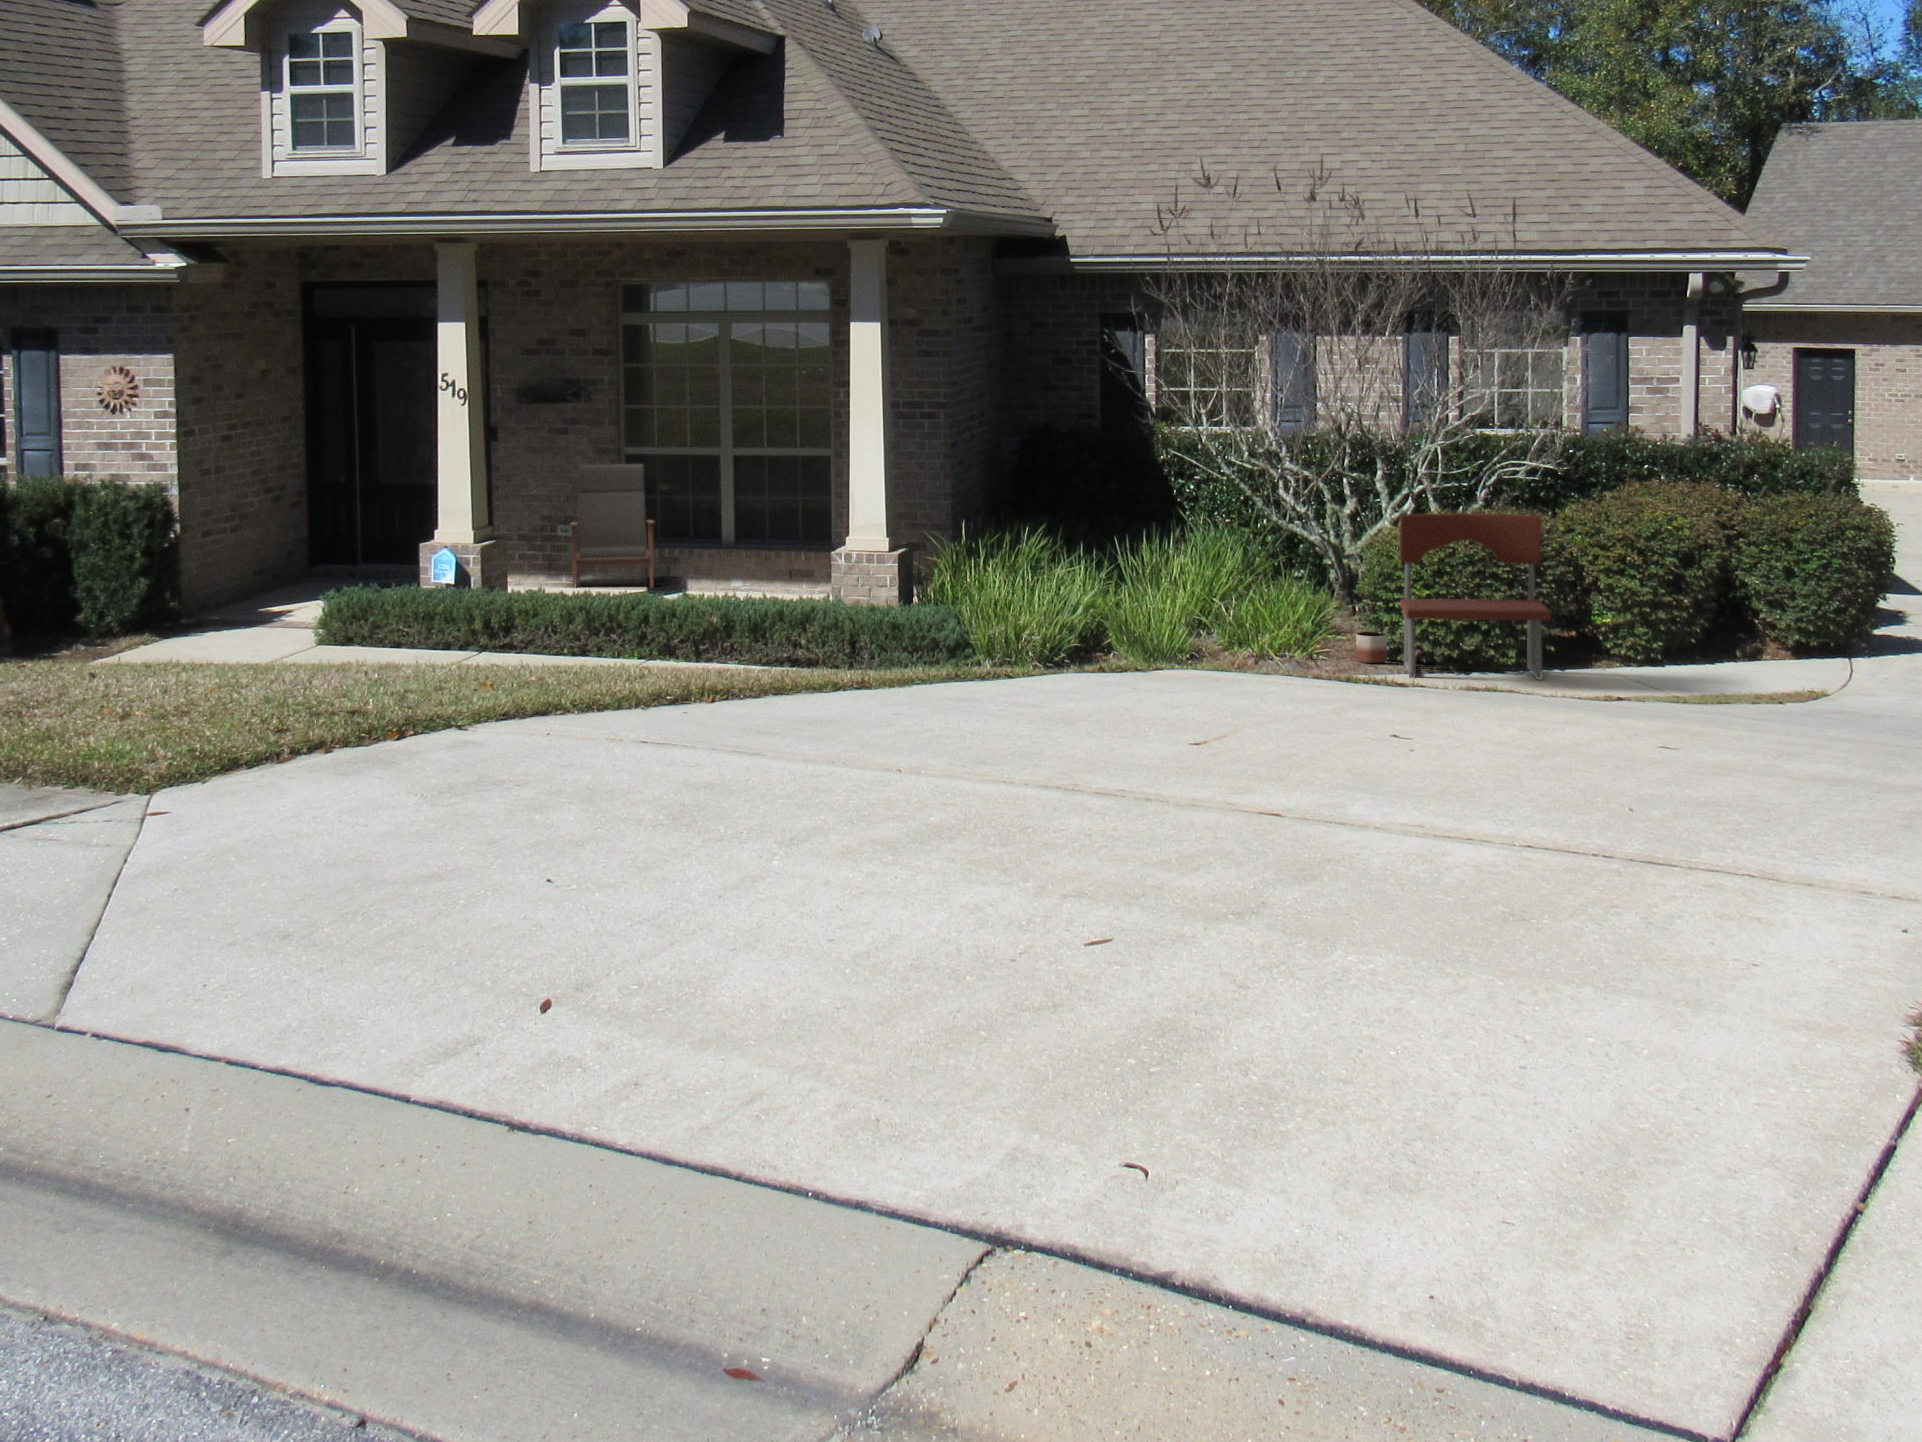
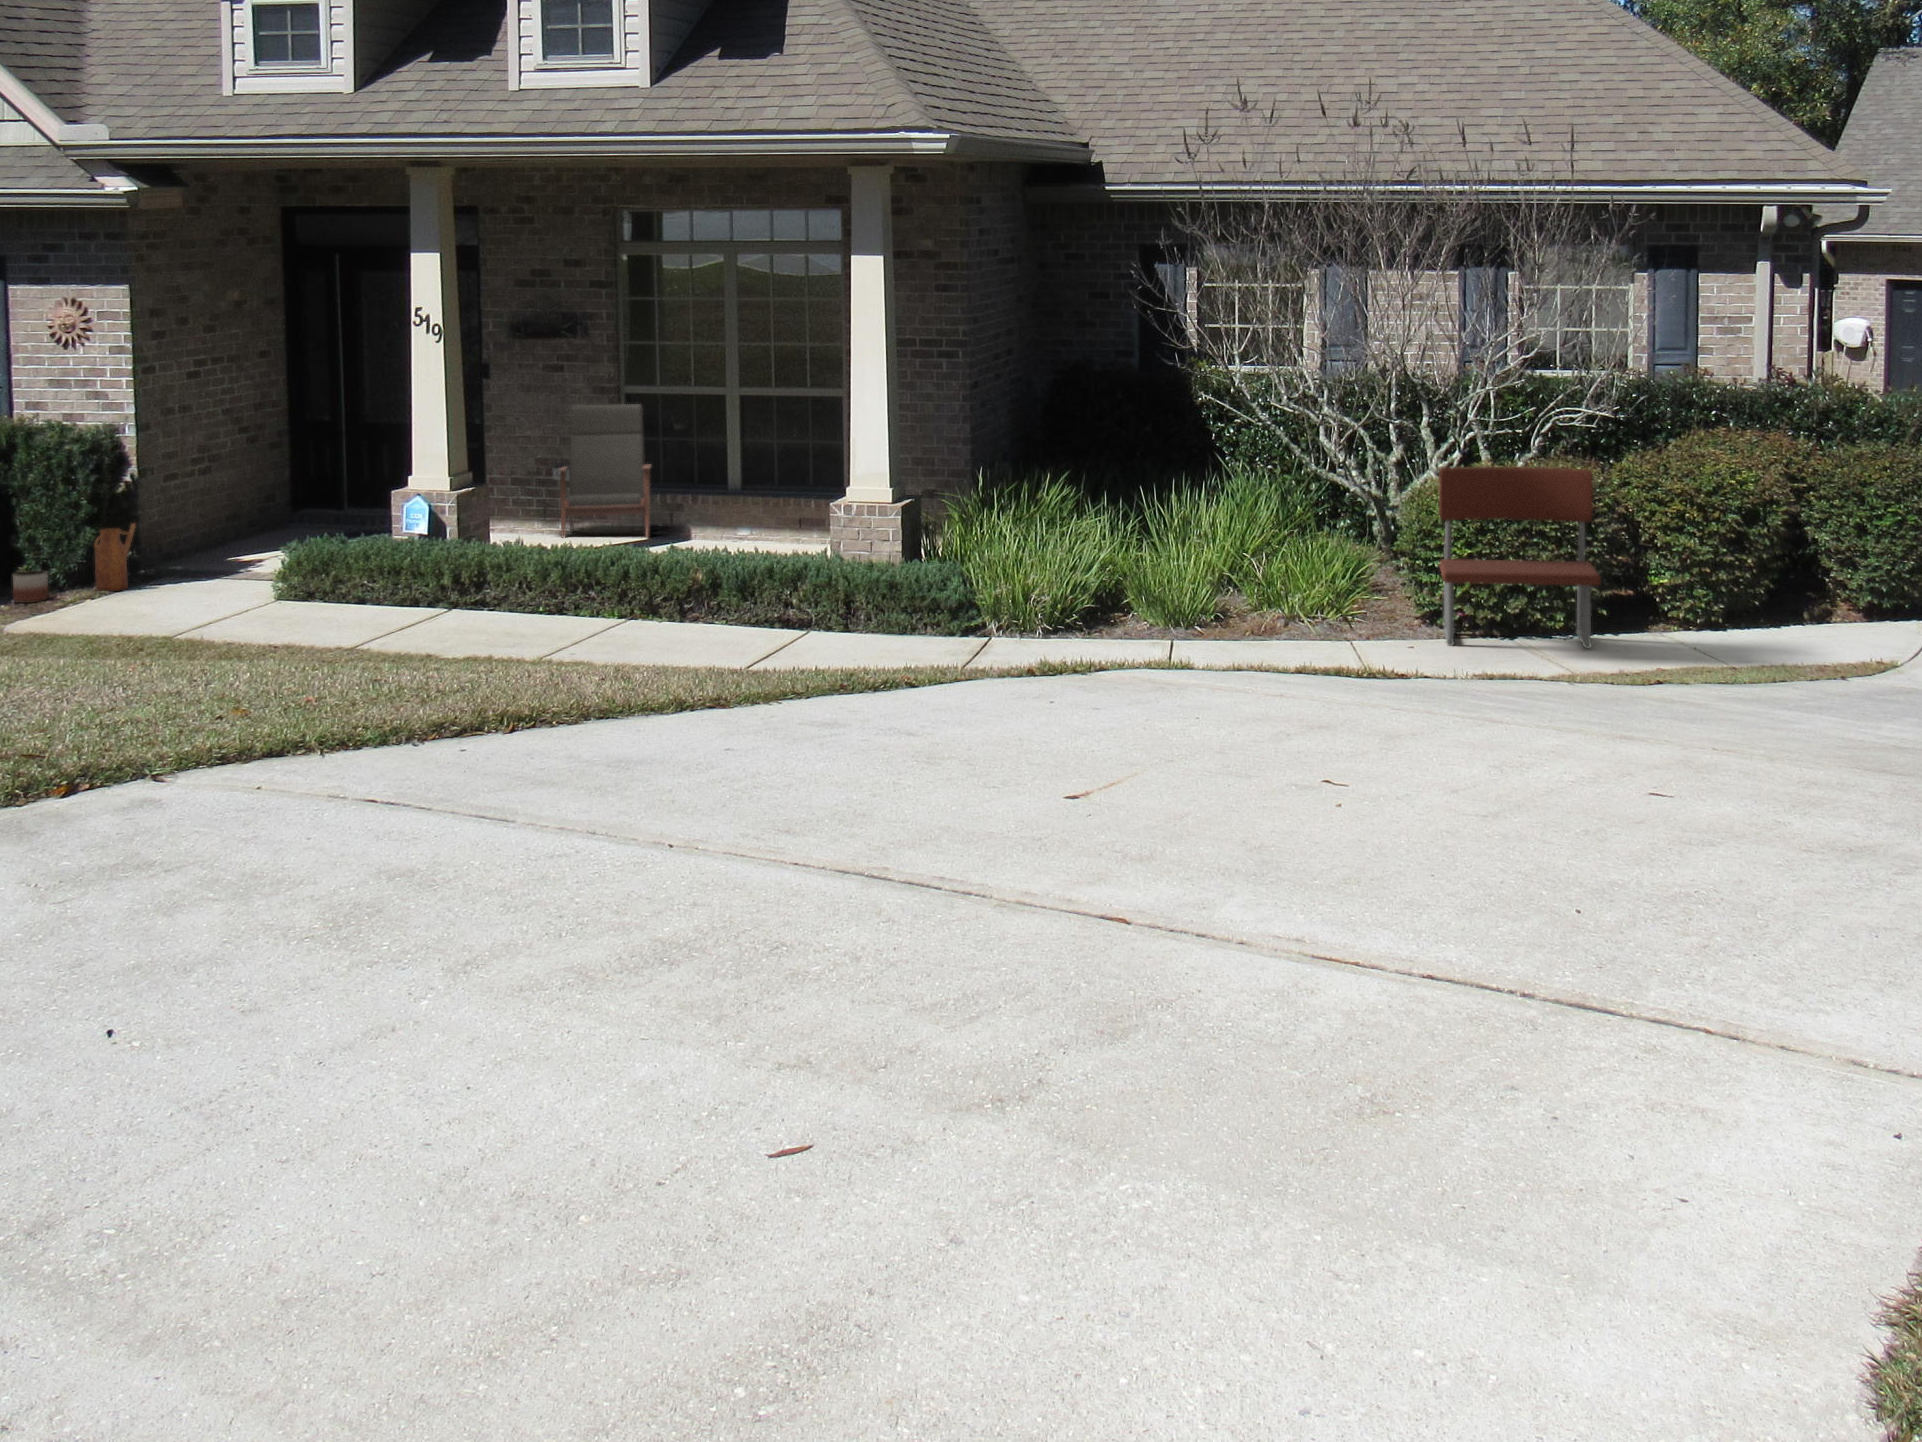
watering can: none [147,575,183,637] -> present [95,523,136,591]
planter: present [1356,632,1387,664] -> present [13,571,48,603]

